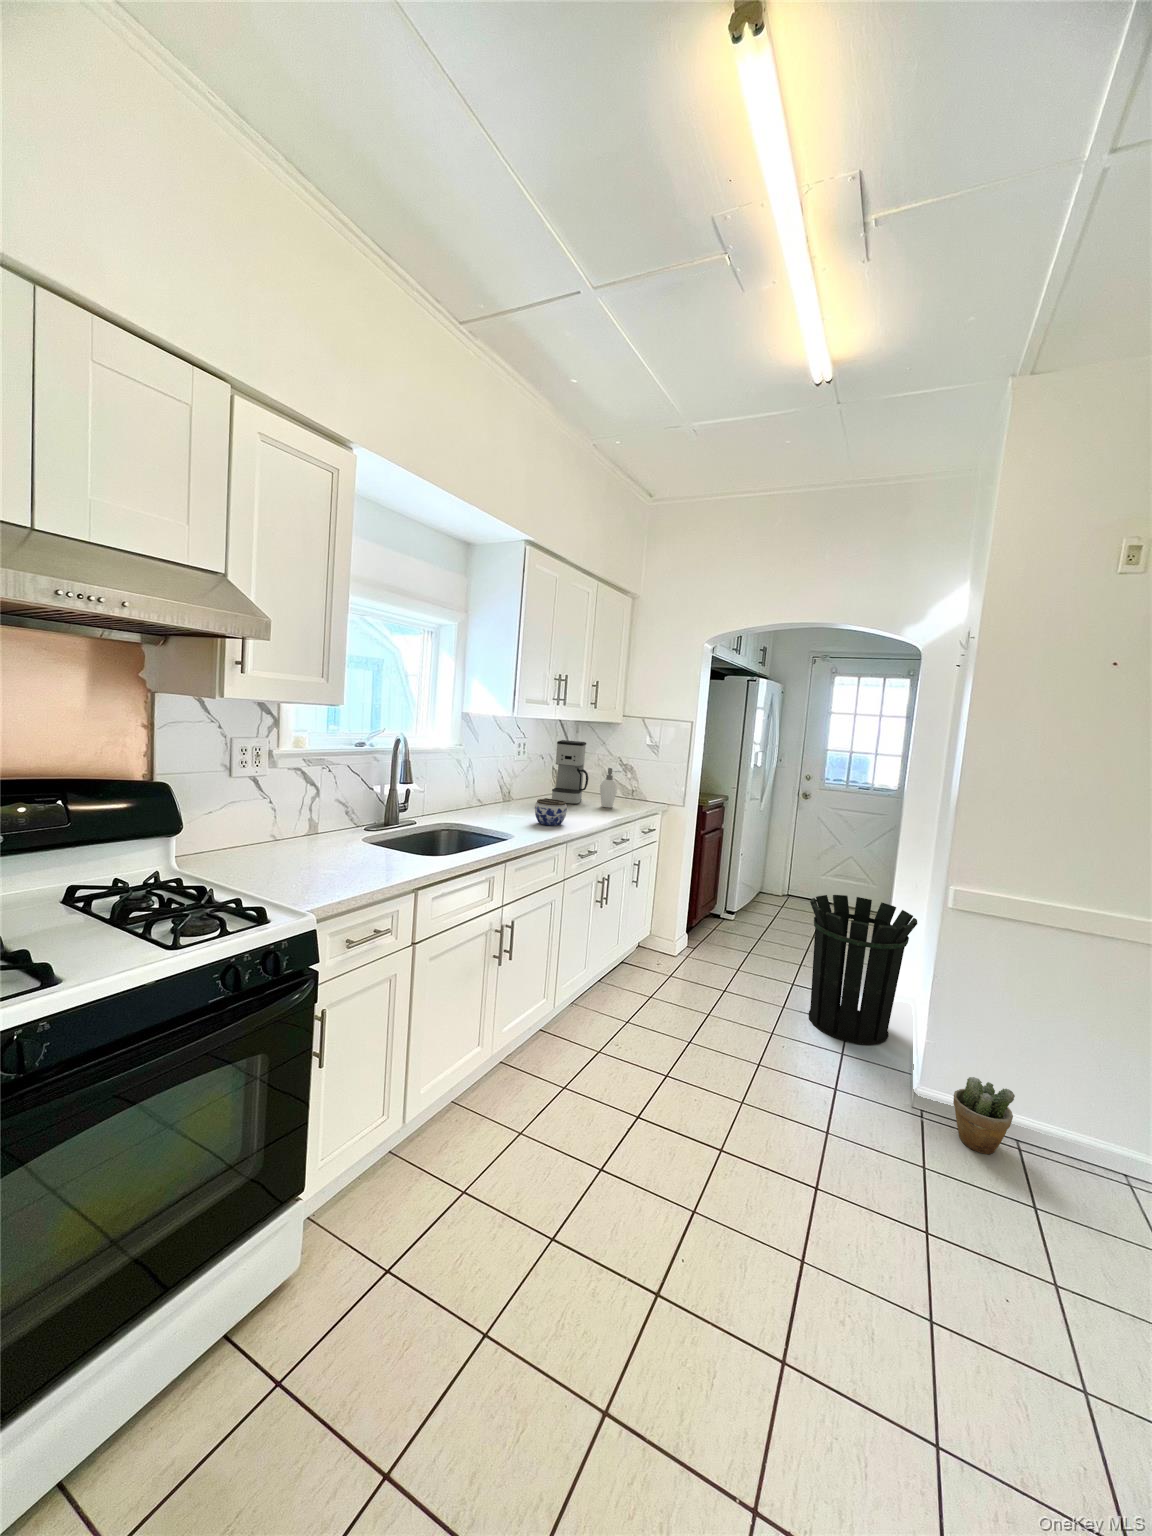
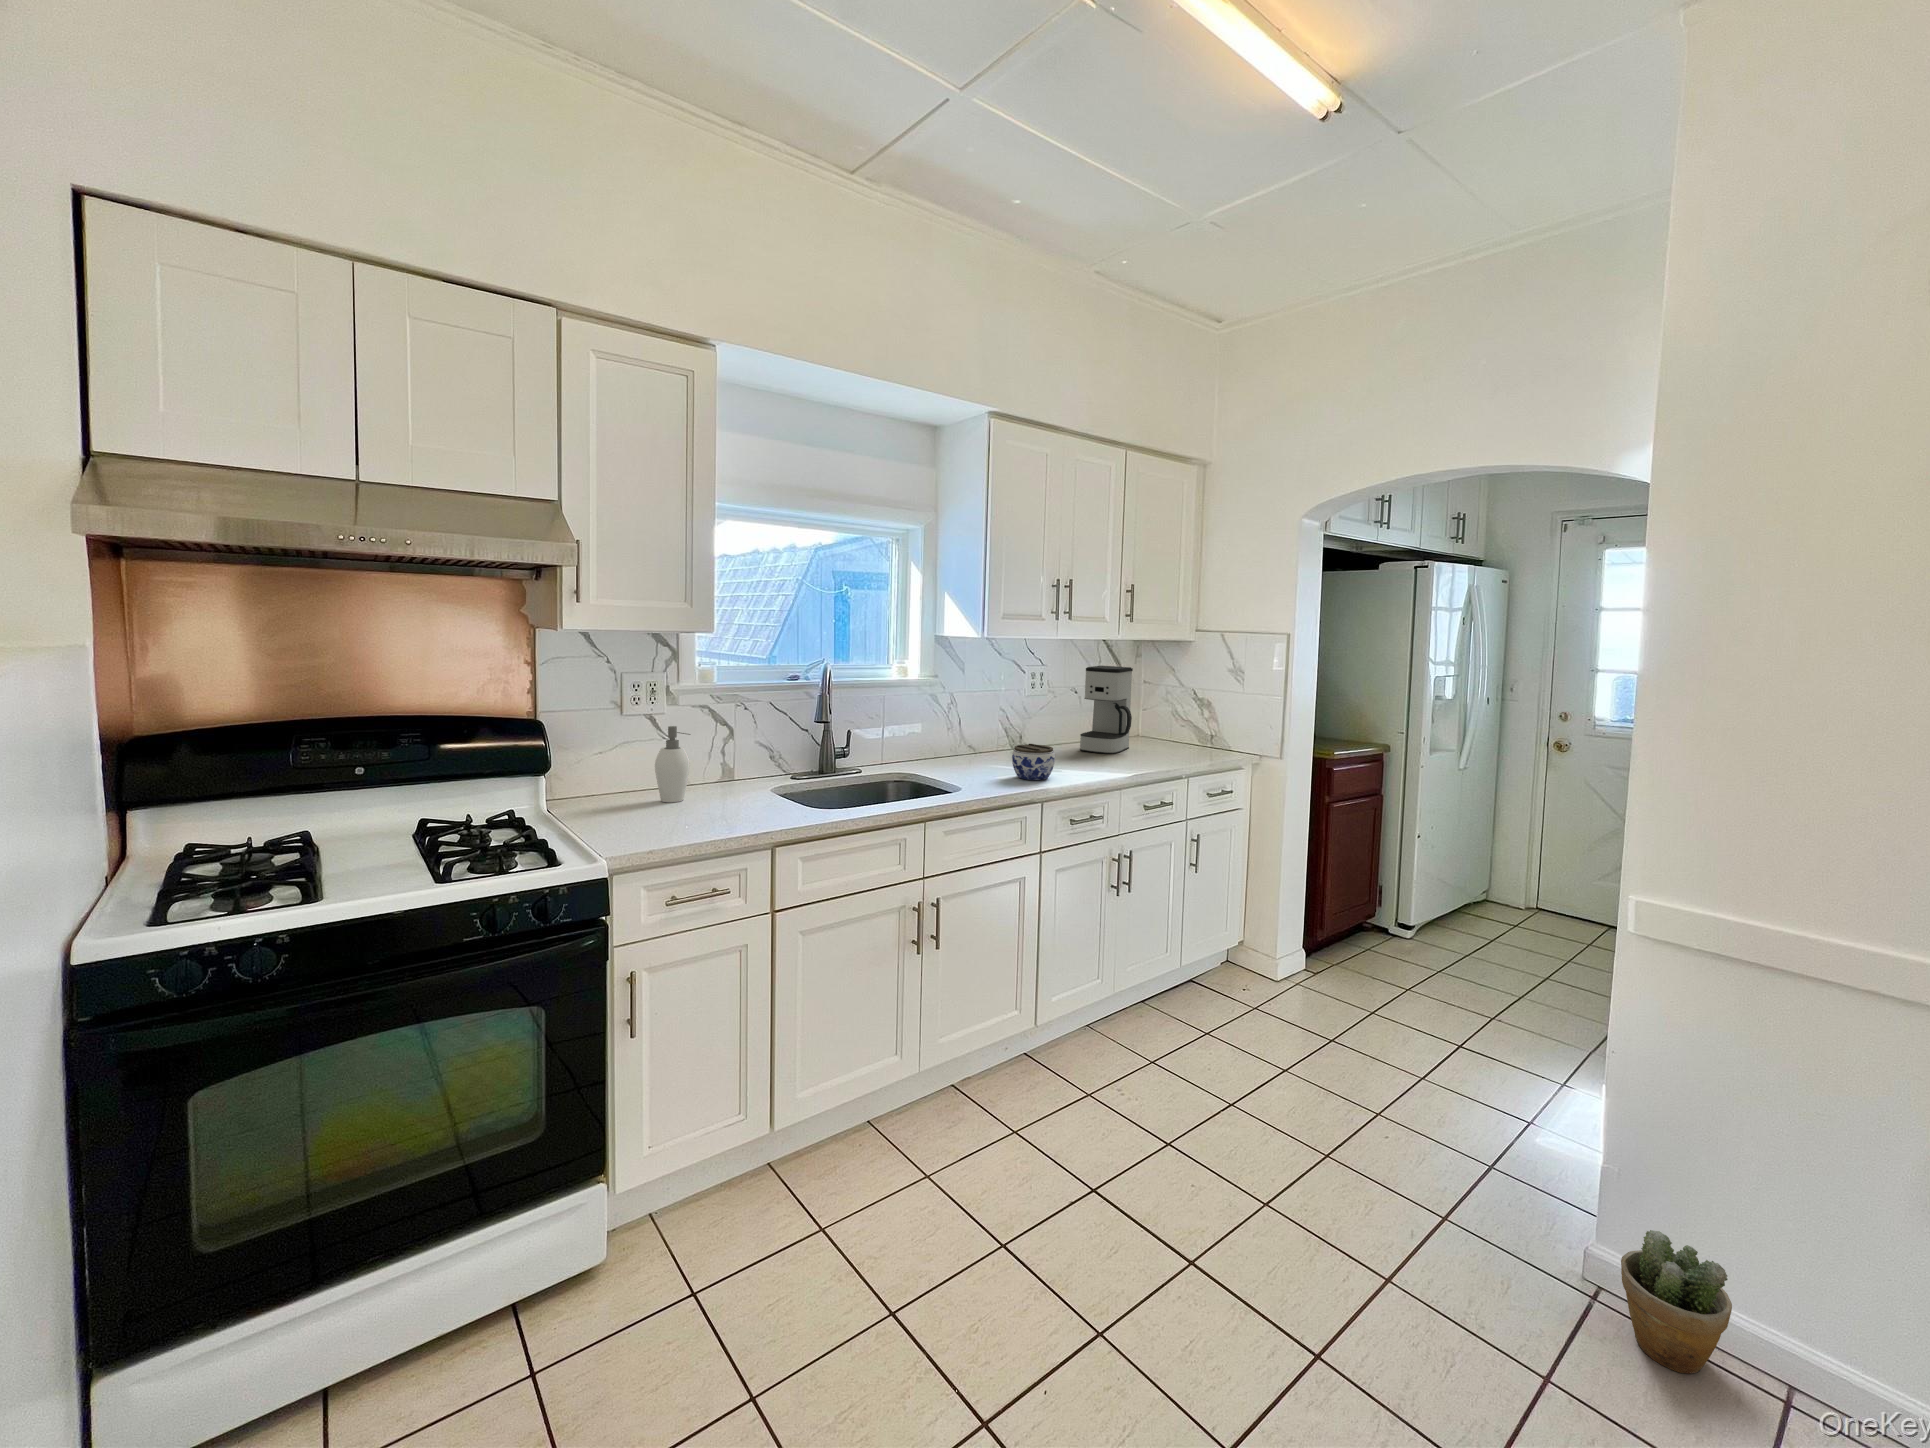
soap dispenser: present [600,768,617,808] -> present [655,726,690,802]
waste bin: present [809,895,917,1045] -> none [1447,905,1638,1160]

